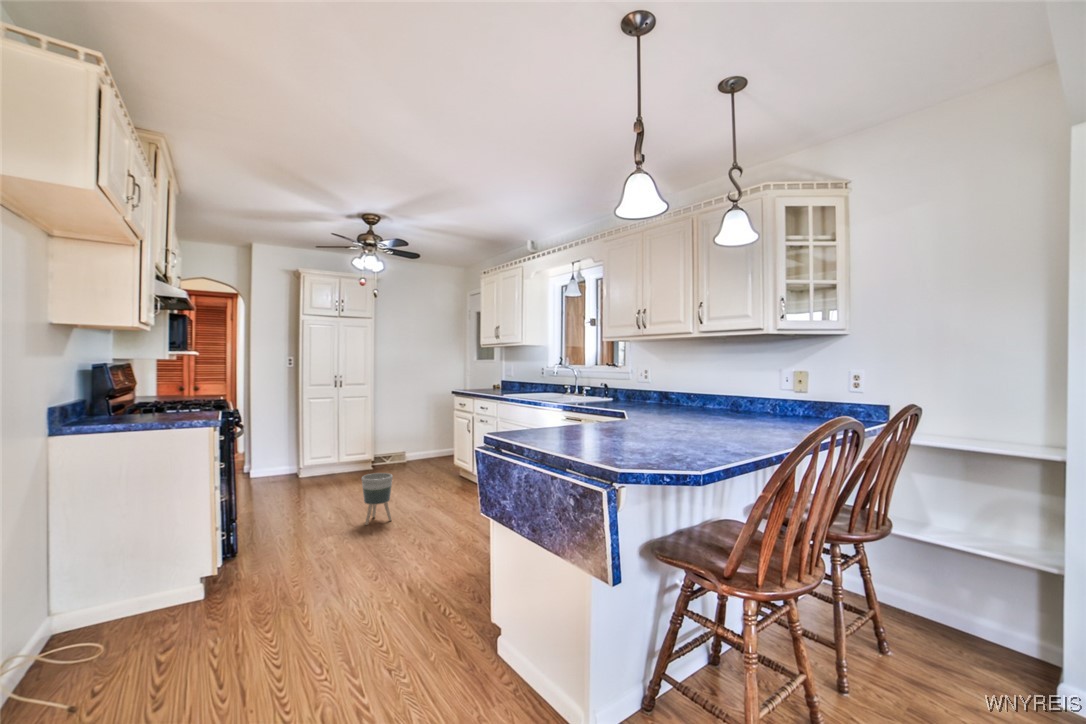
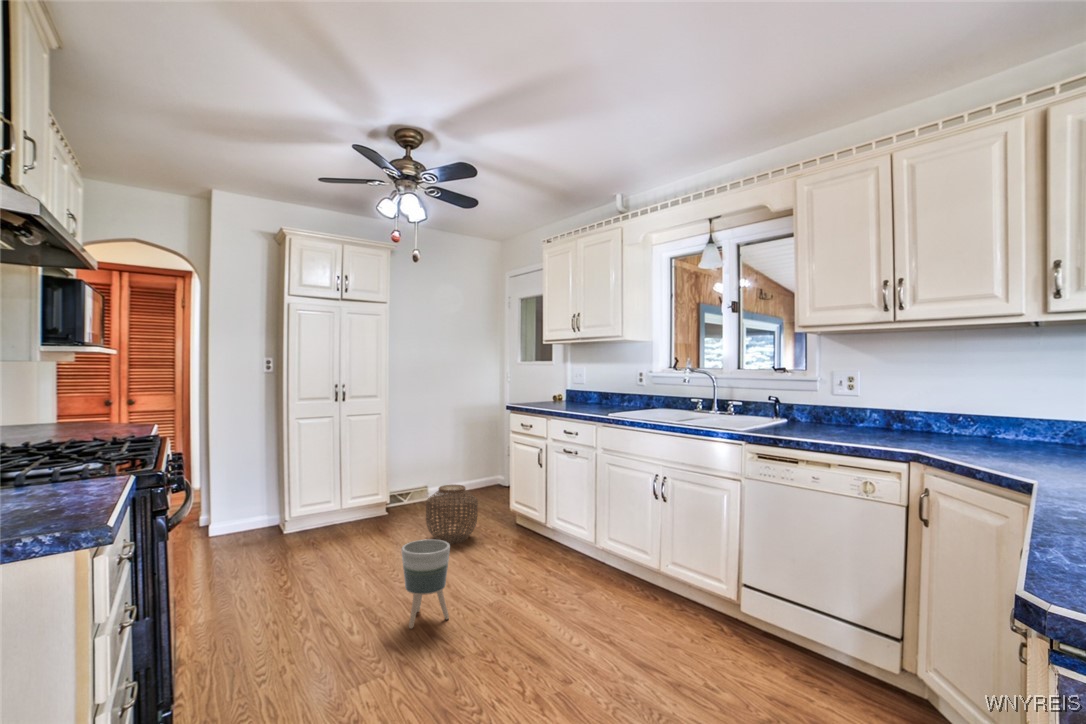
woven basket: none [394,444,430,483] -> present [426,485,478,544]

